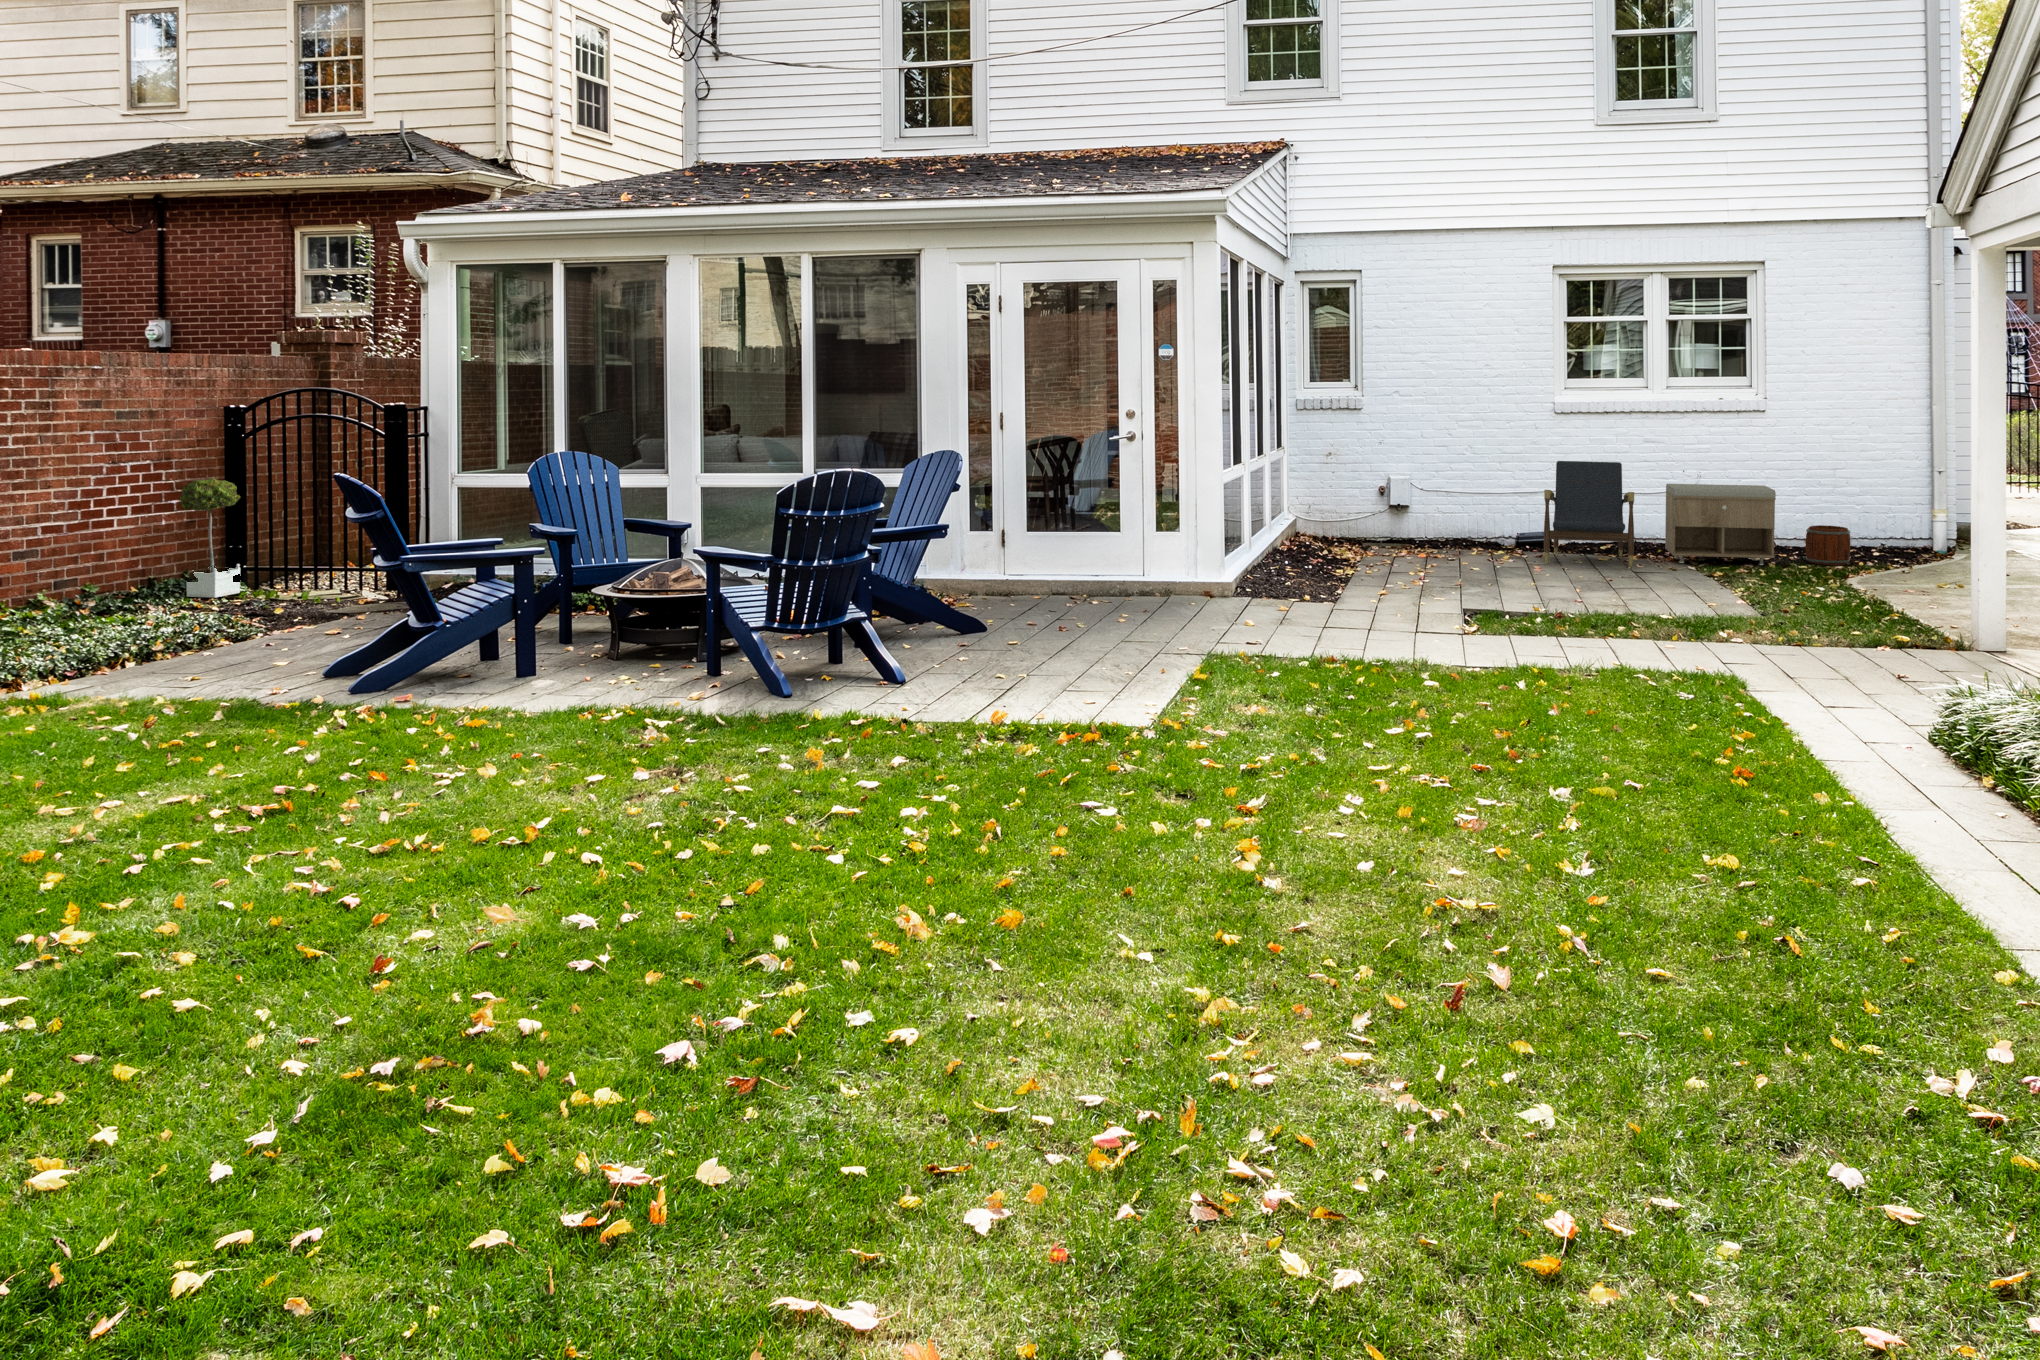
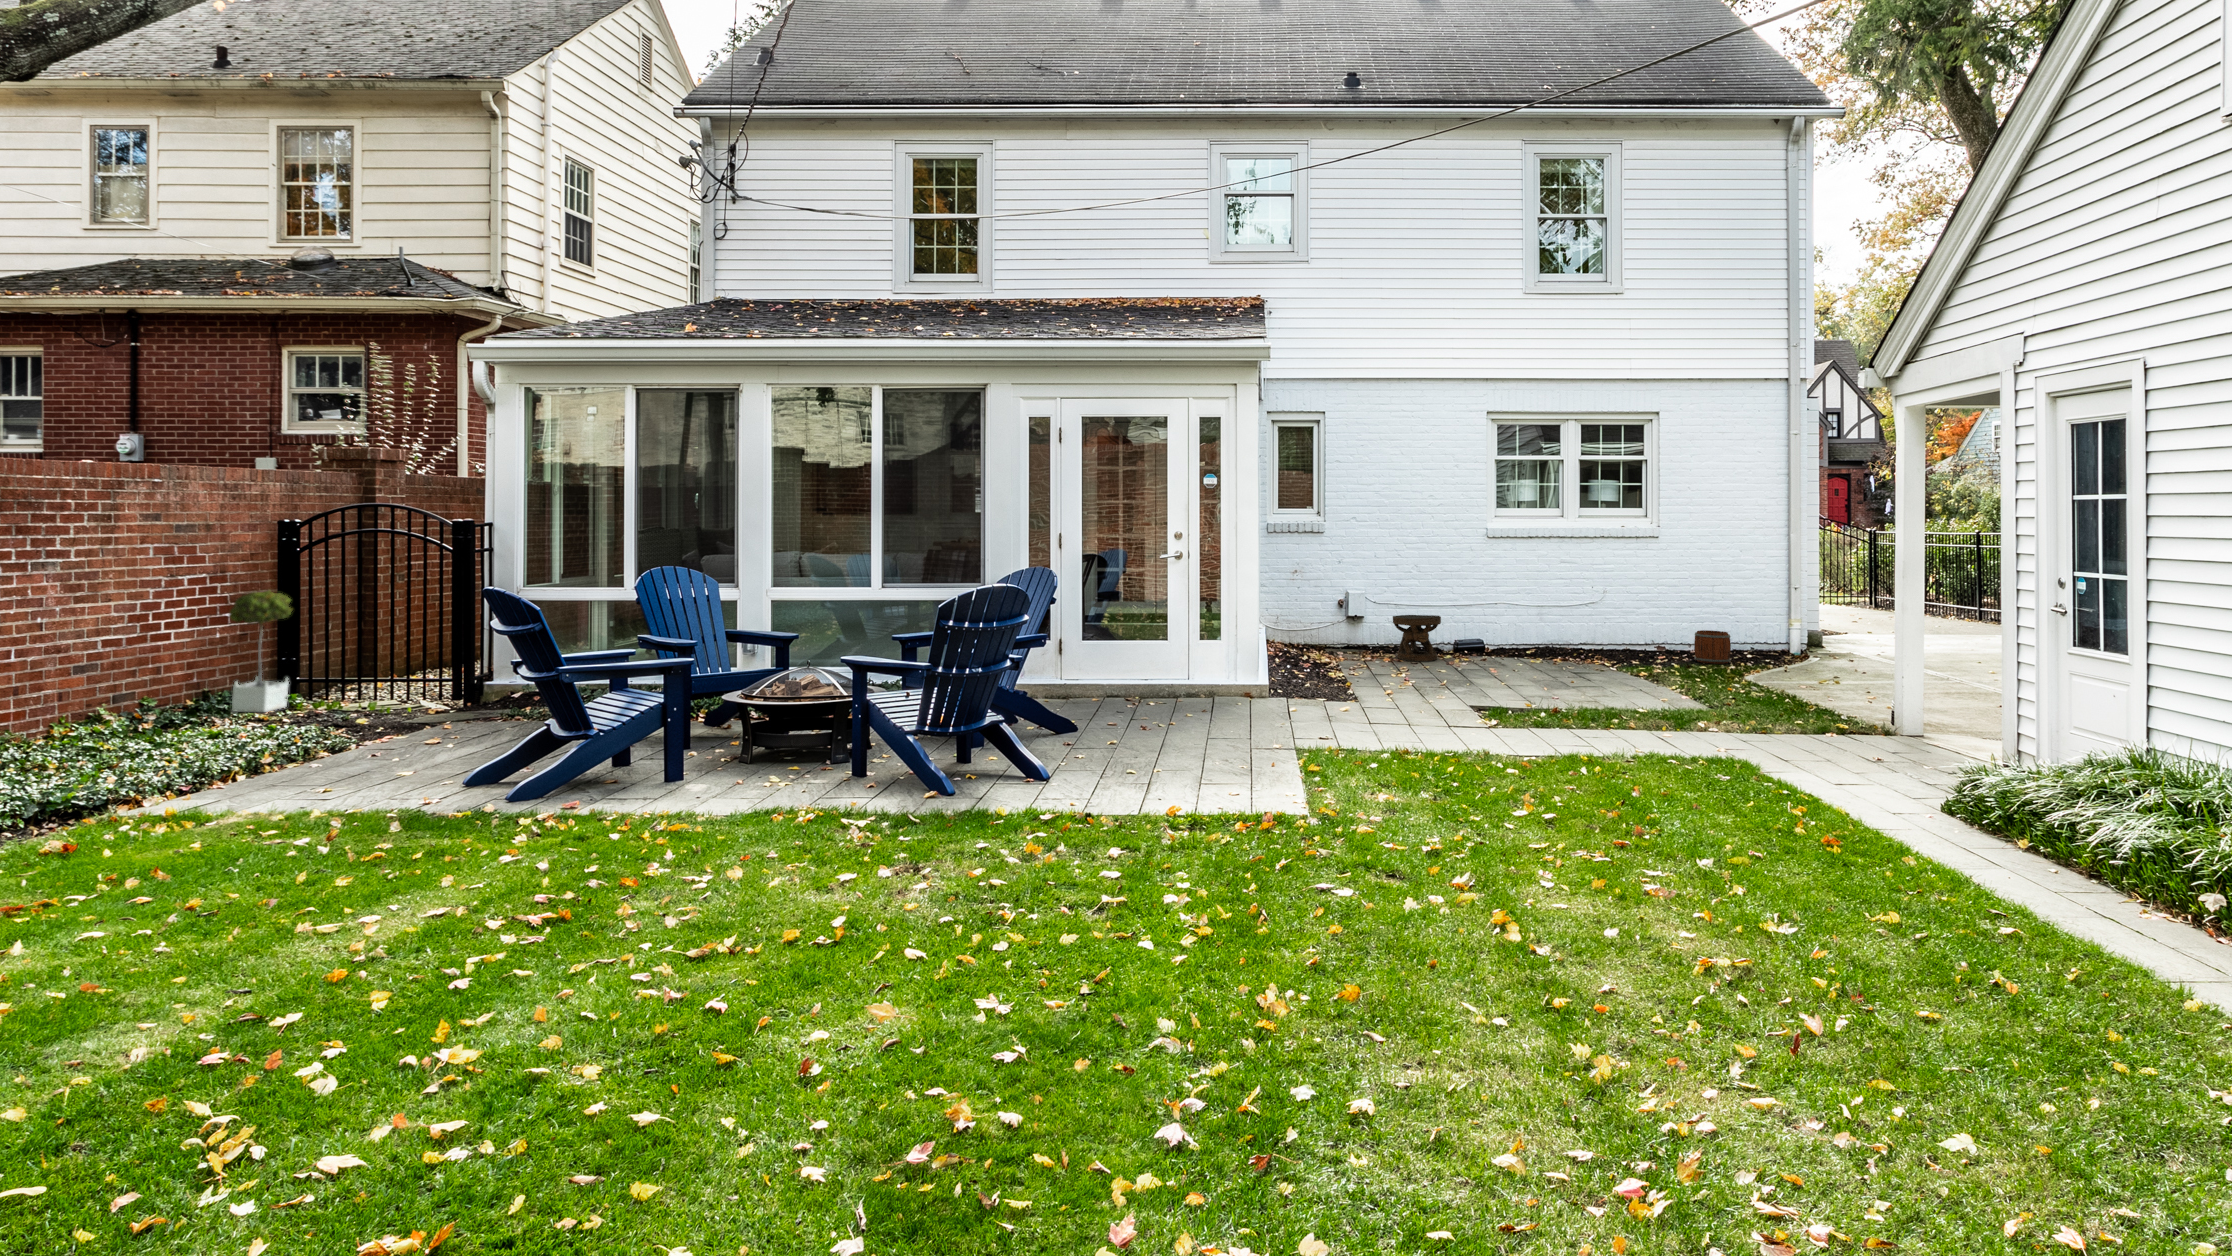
lounge chair: present [1544,461,1634,567] -> none [1485,576,1565,667]
storage bench: present [1665,484,1776,565] -> none [1579,596,1676,664]
side table: none [1439,505,1495,559] -> present [1393,615,1441,662]

